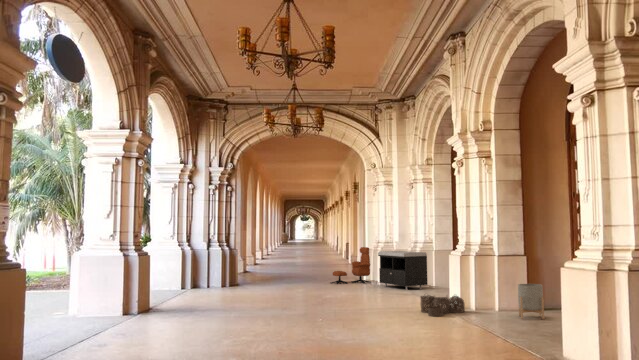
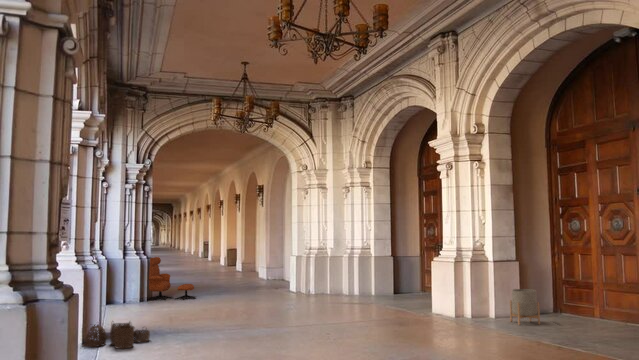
lounge chair: present [332,247,370,284] -> present [149,257,196,300]
storage bench: present [378,251,428,290] -> none [317,257,371,298]
woven basket: present [421,295,465,317] -> present [82,322,150,349]

